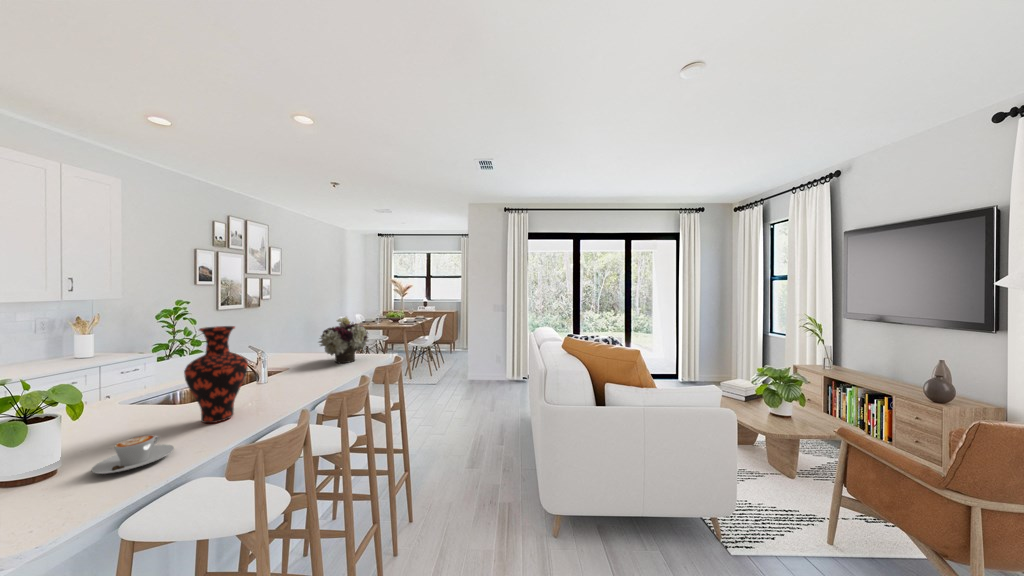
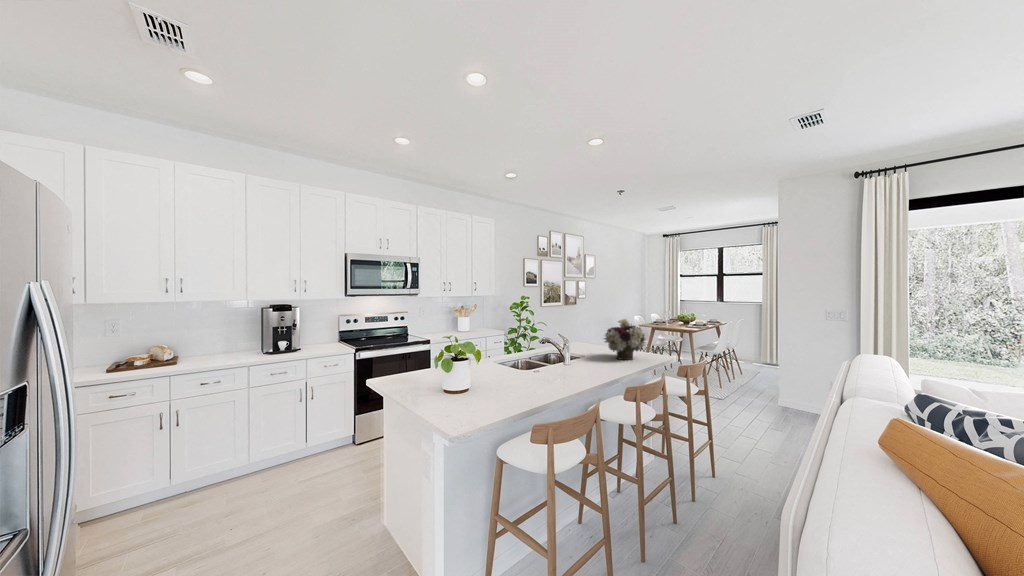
vase: present [184,326,248,423] -> none [525,321,556,384]
coffee cup: present [91,435,174,474] -> none [492,381,521,397]

